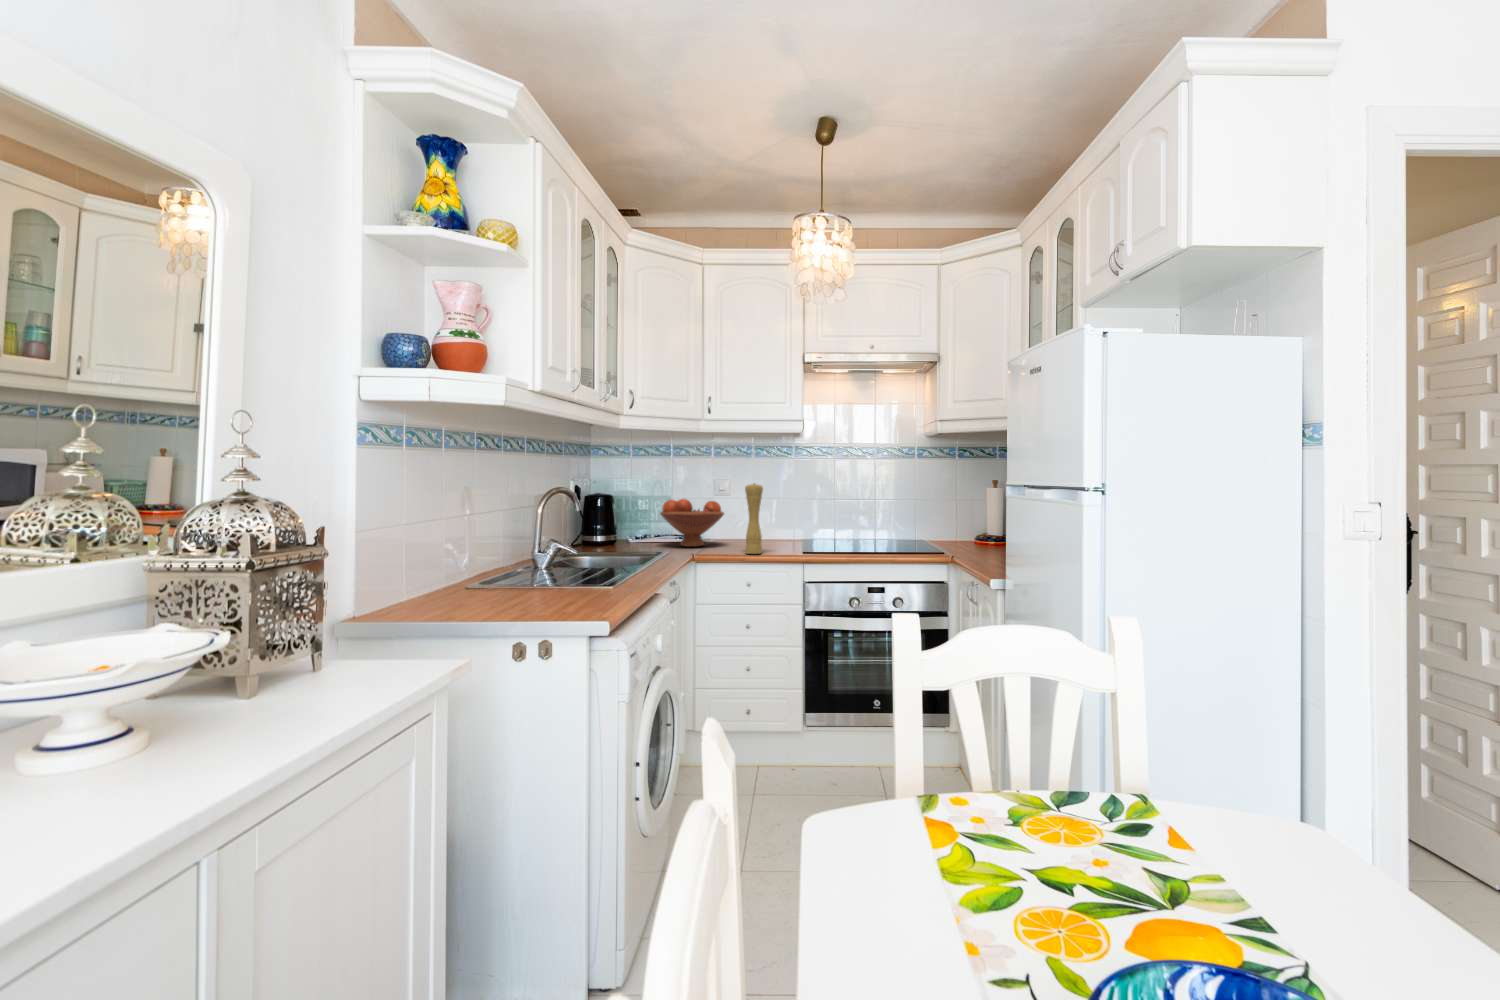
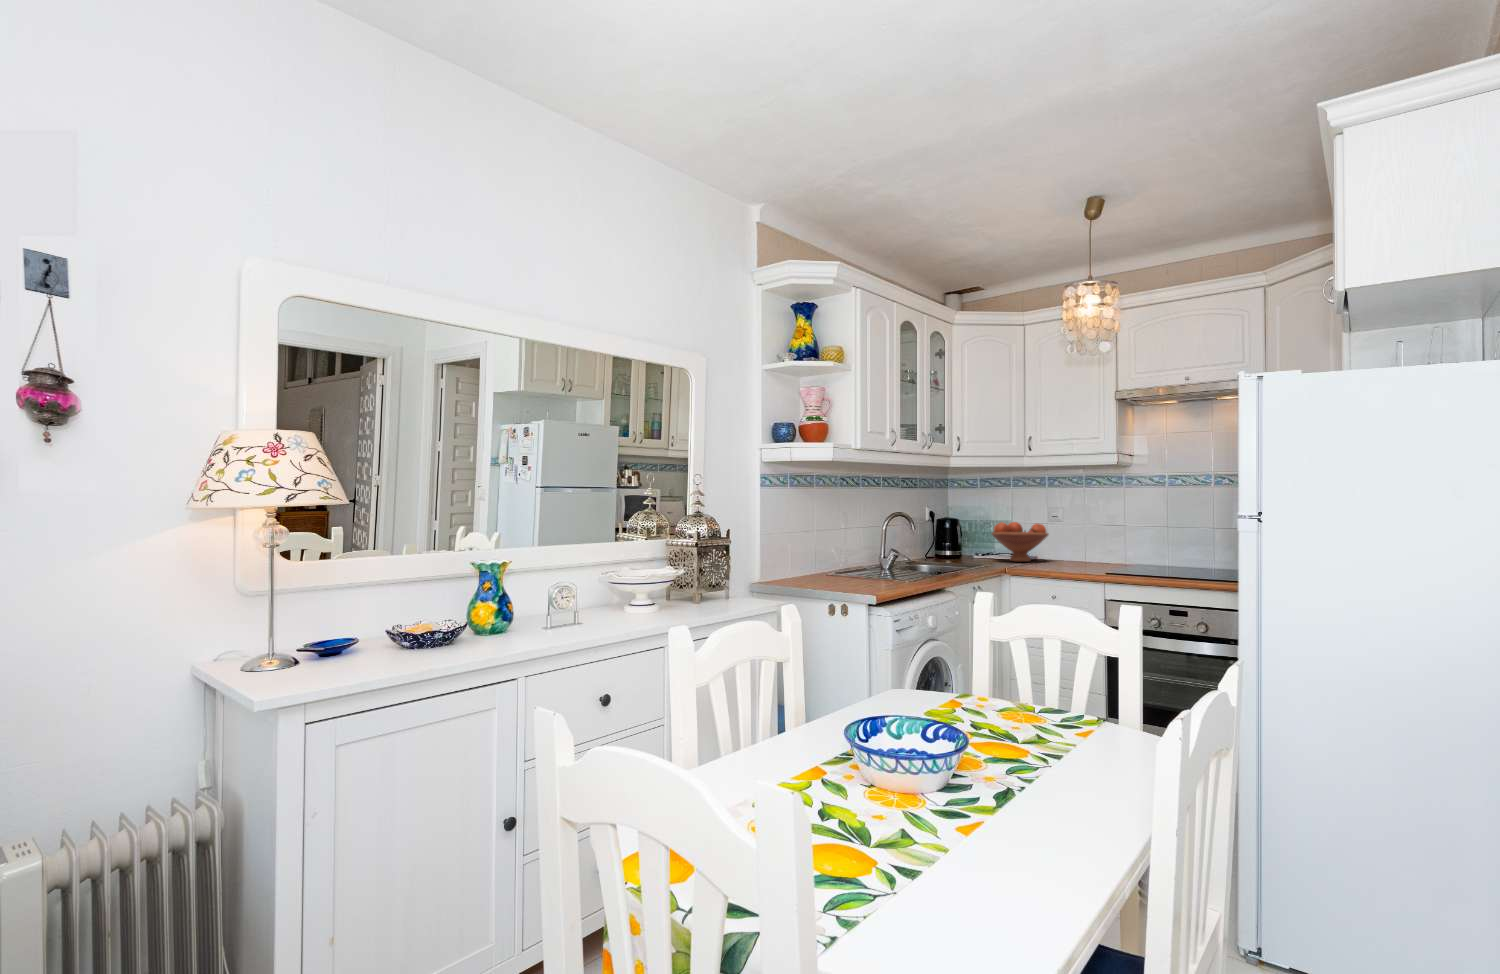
pepper mill: present [745,484,763,554] -> none [1054,508,1071,568]

